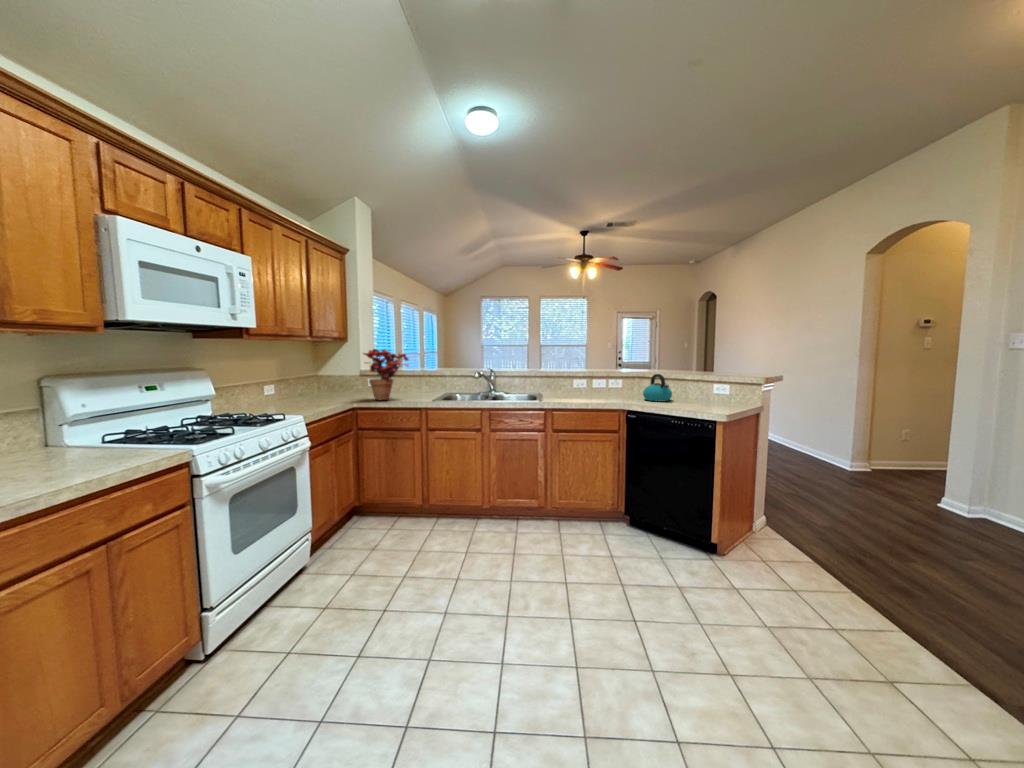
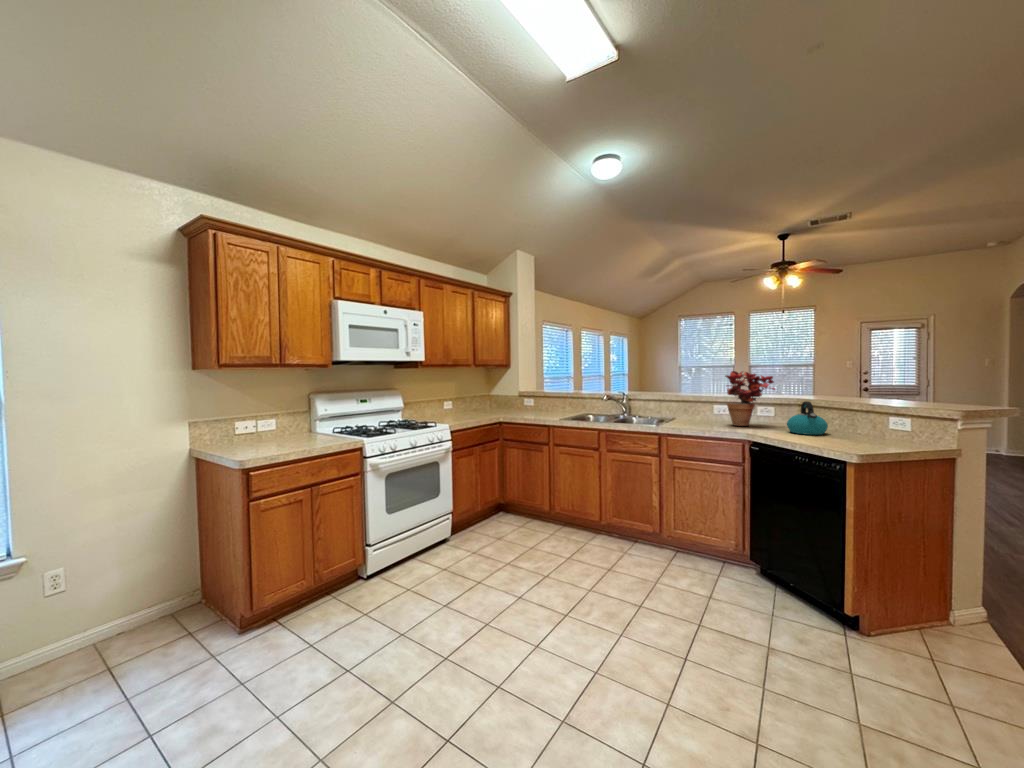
potted plant: present [364,349,408,400] -> present [725,371,775,426]

